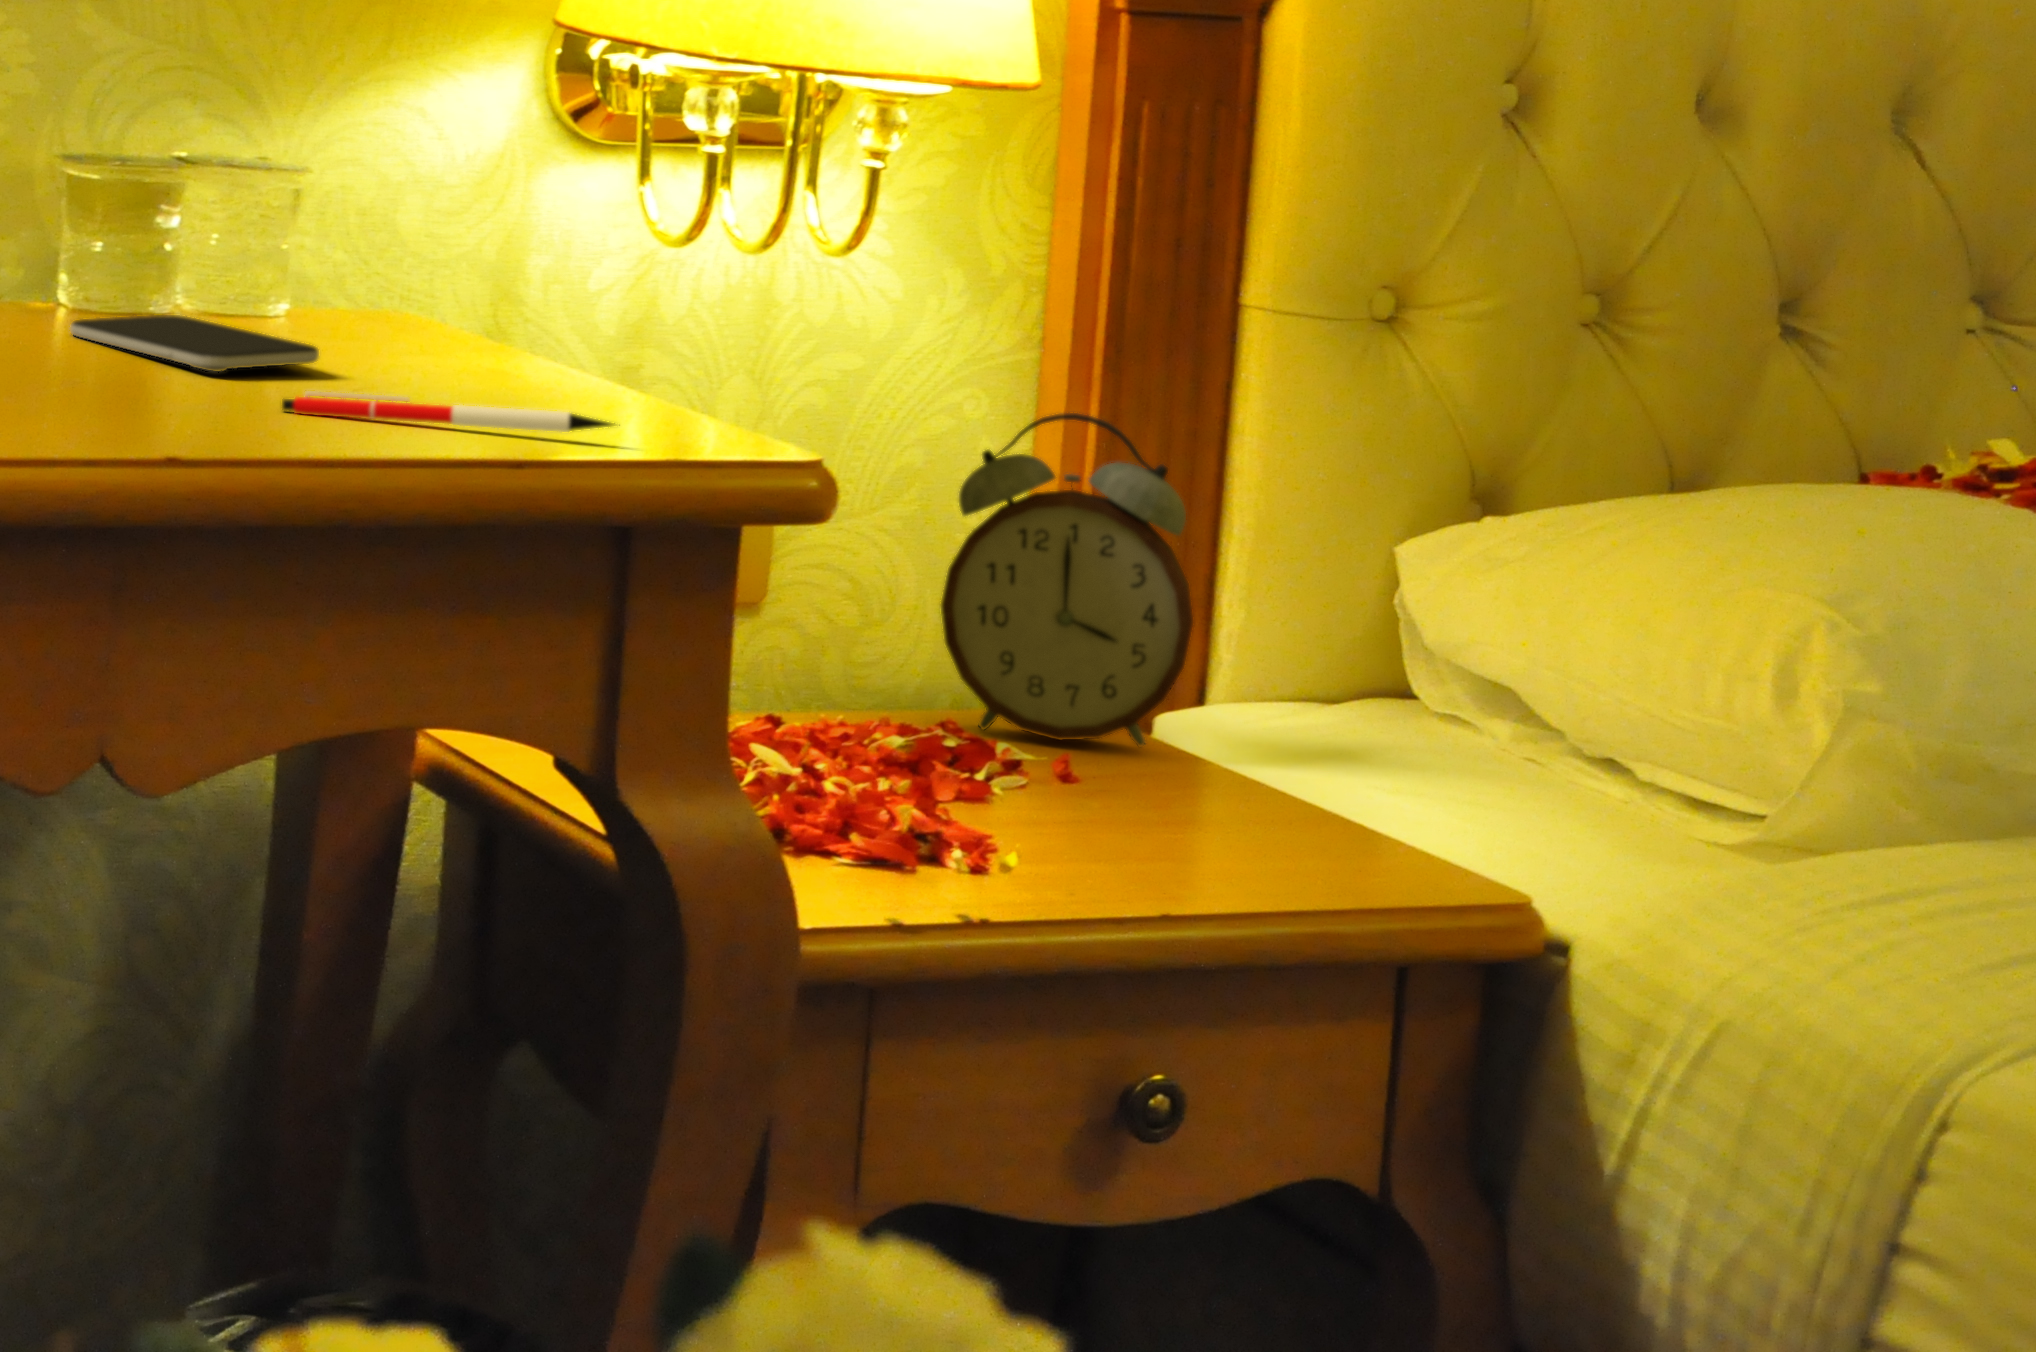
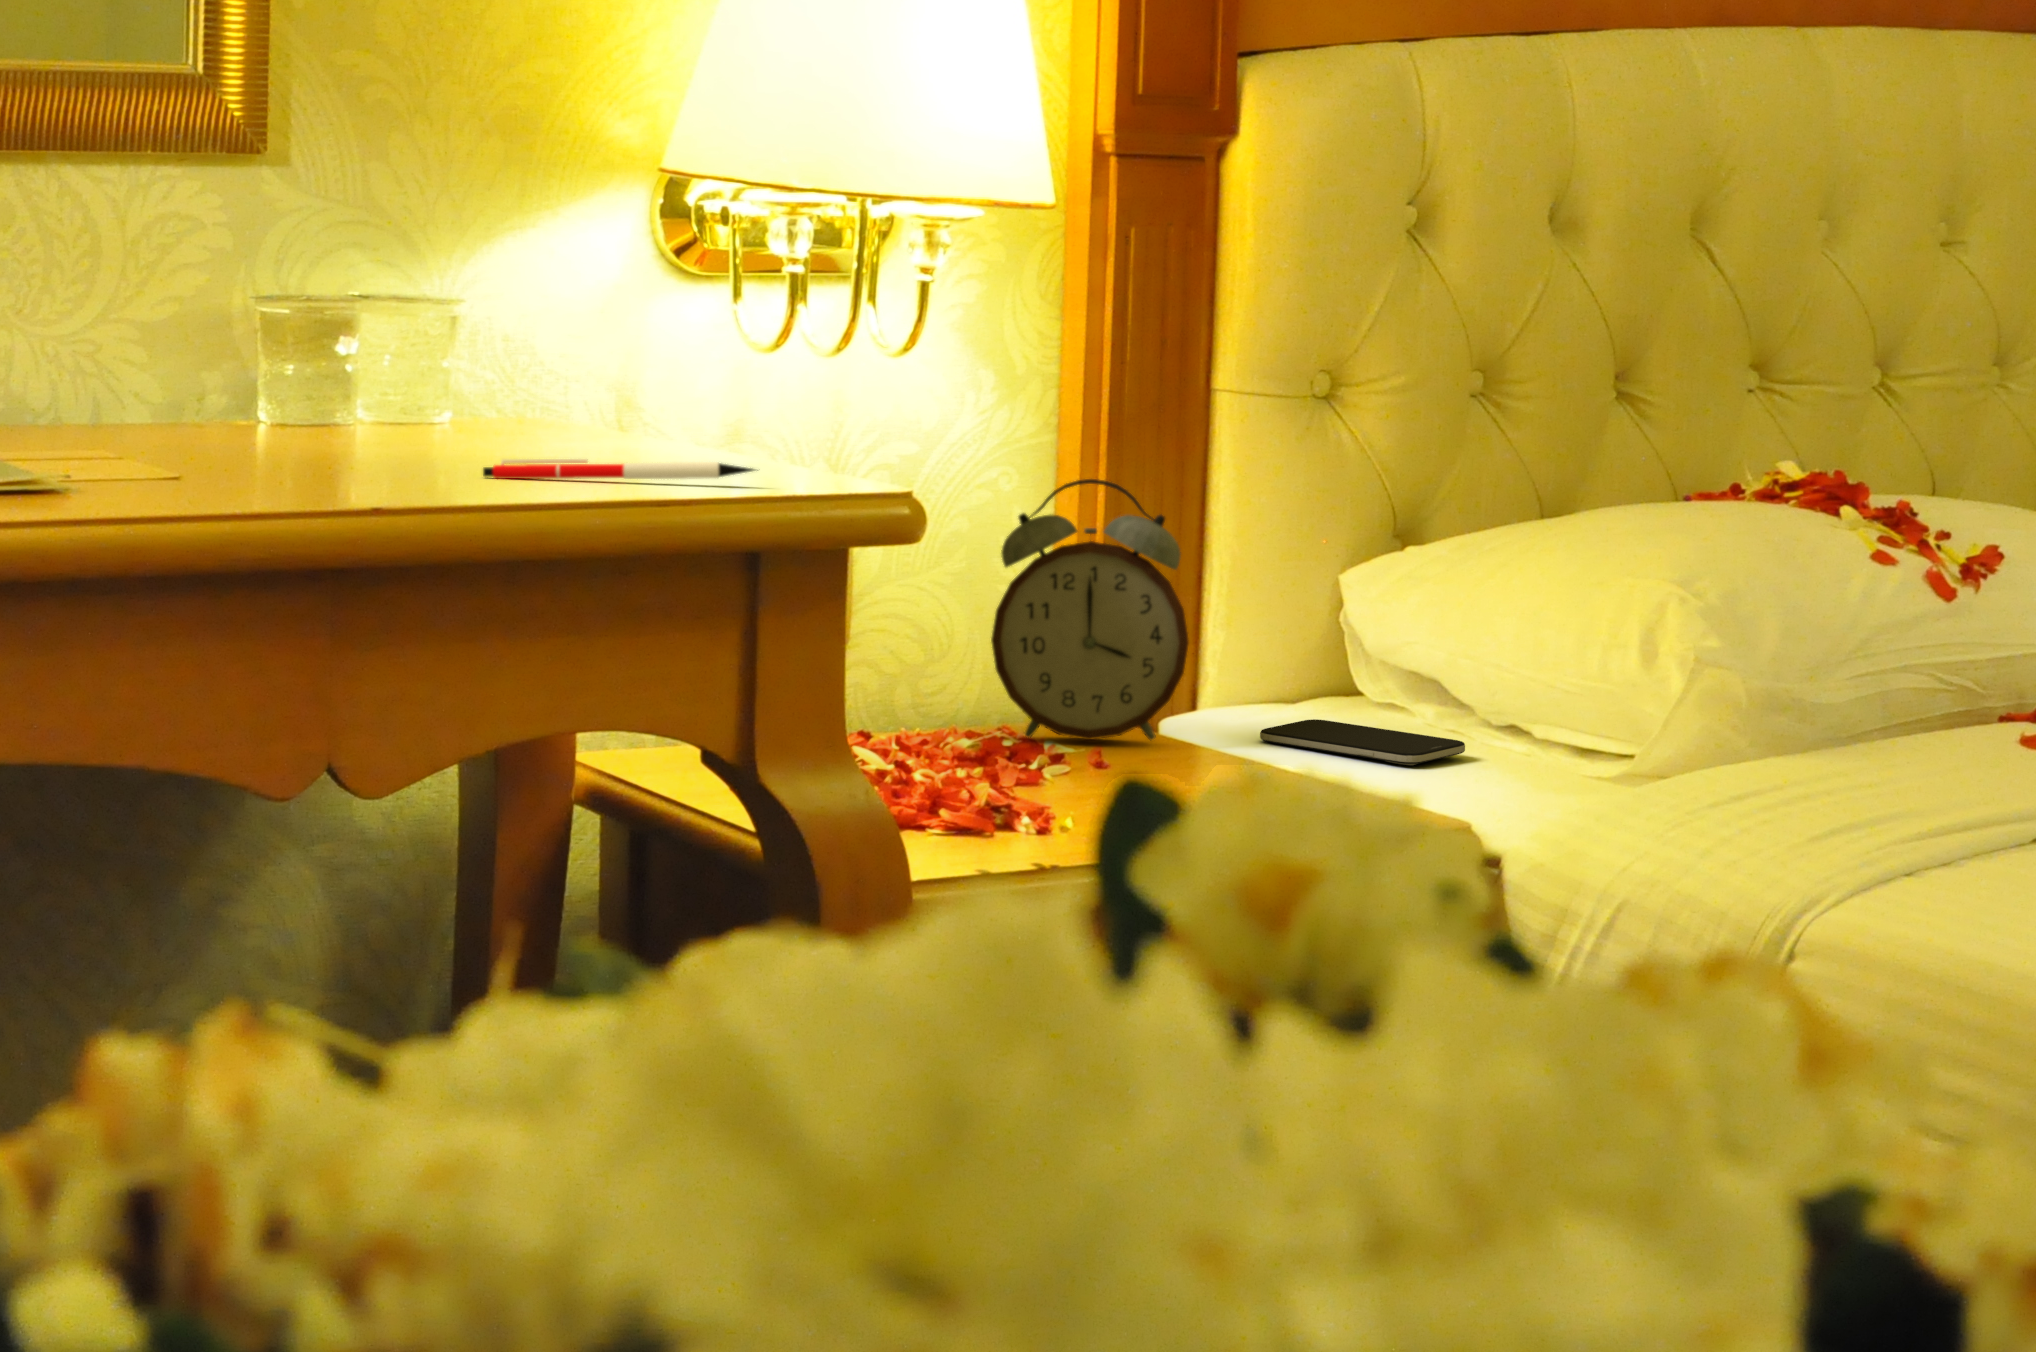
smartphone: present [71,315,319,372] -> present [1260,719,1465,765]

